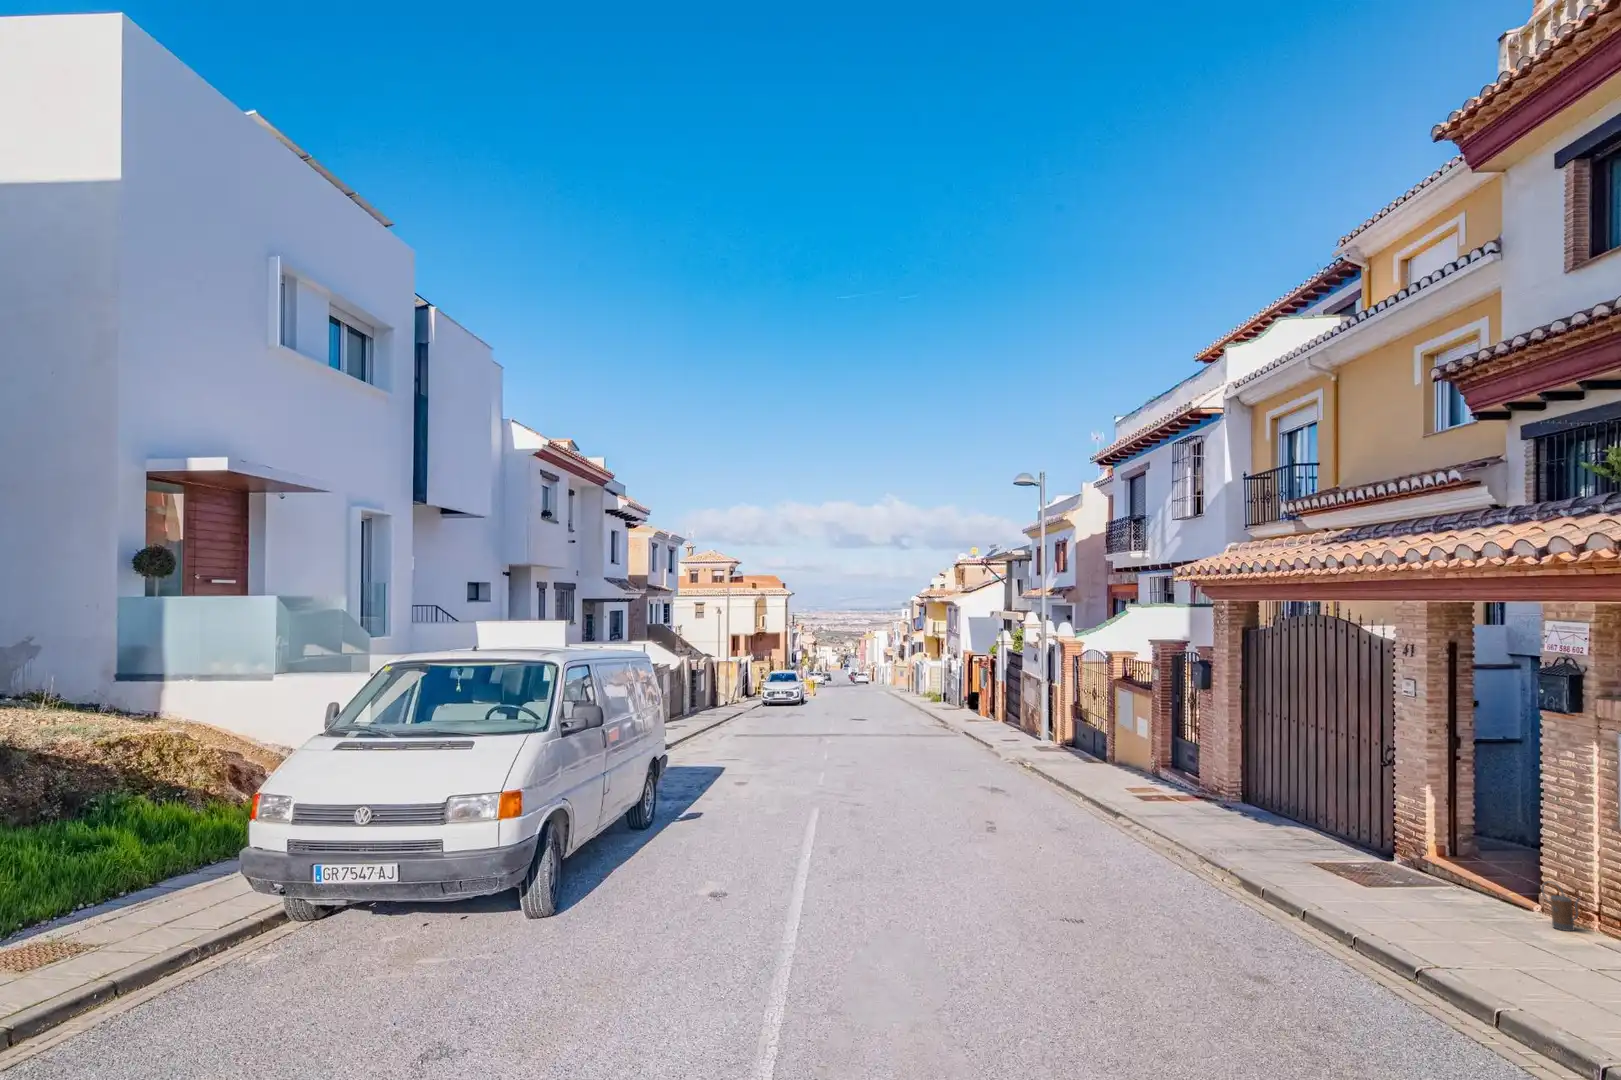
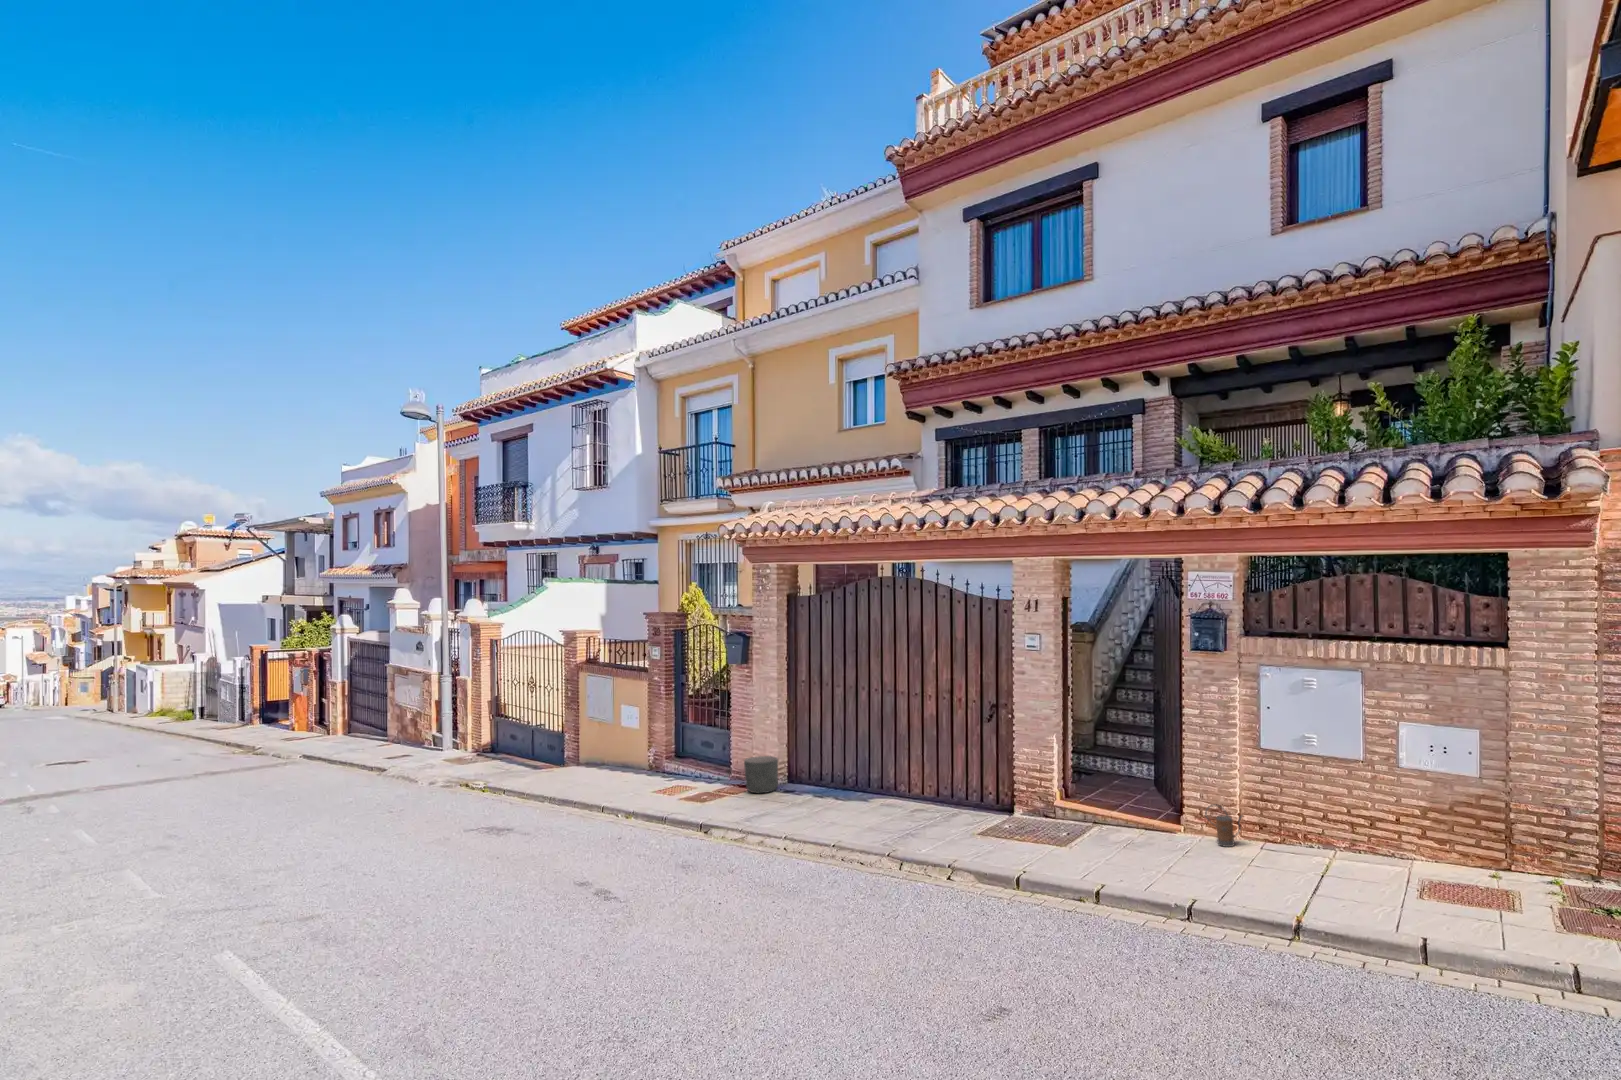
planter: none [1193,776,1227,809] -> present [744,756,778,793]

